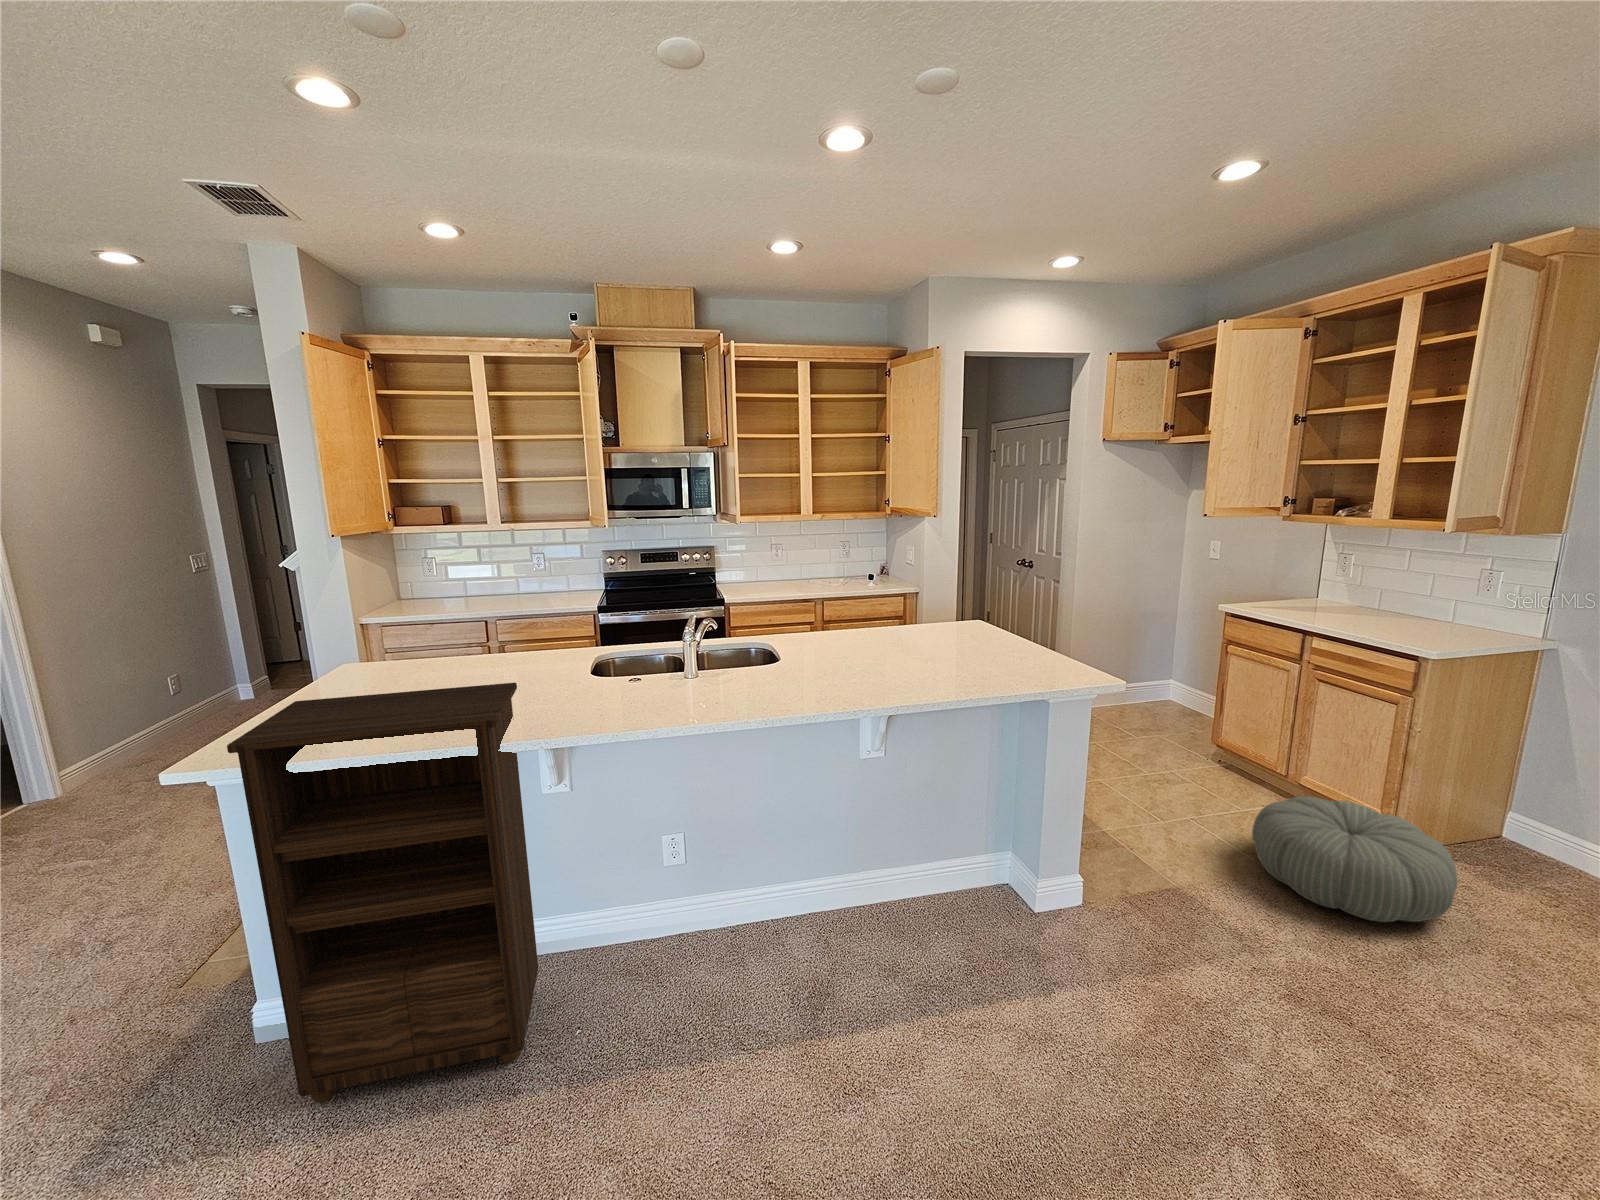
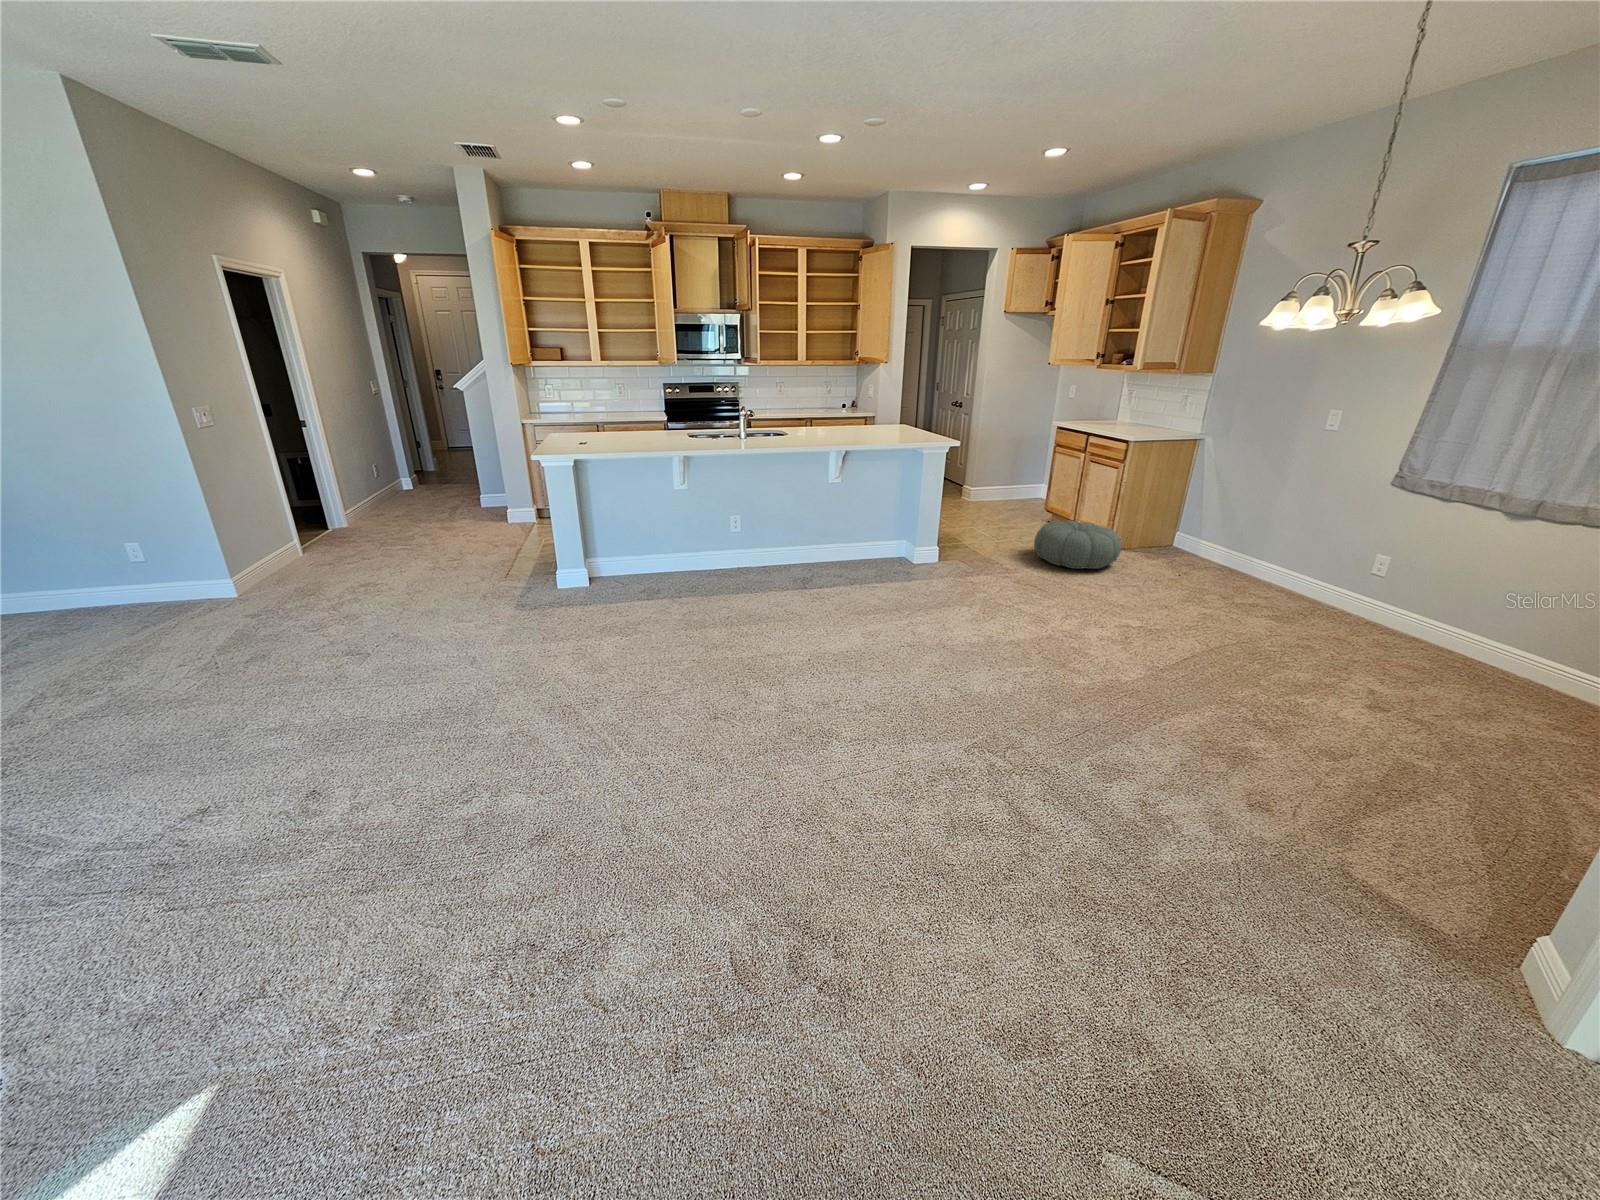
bookshelf: present [227,683,538,1103] -> none [569,431,677,602]

